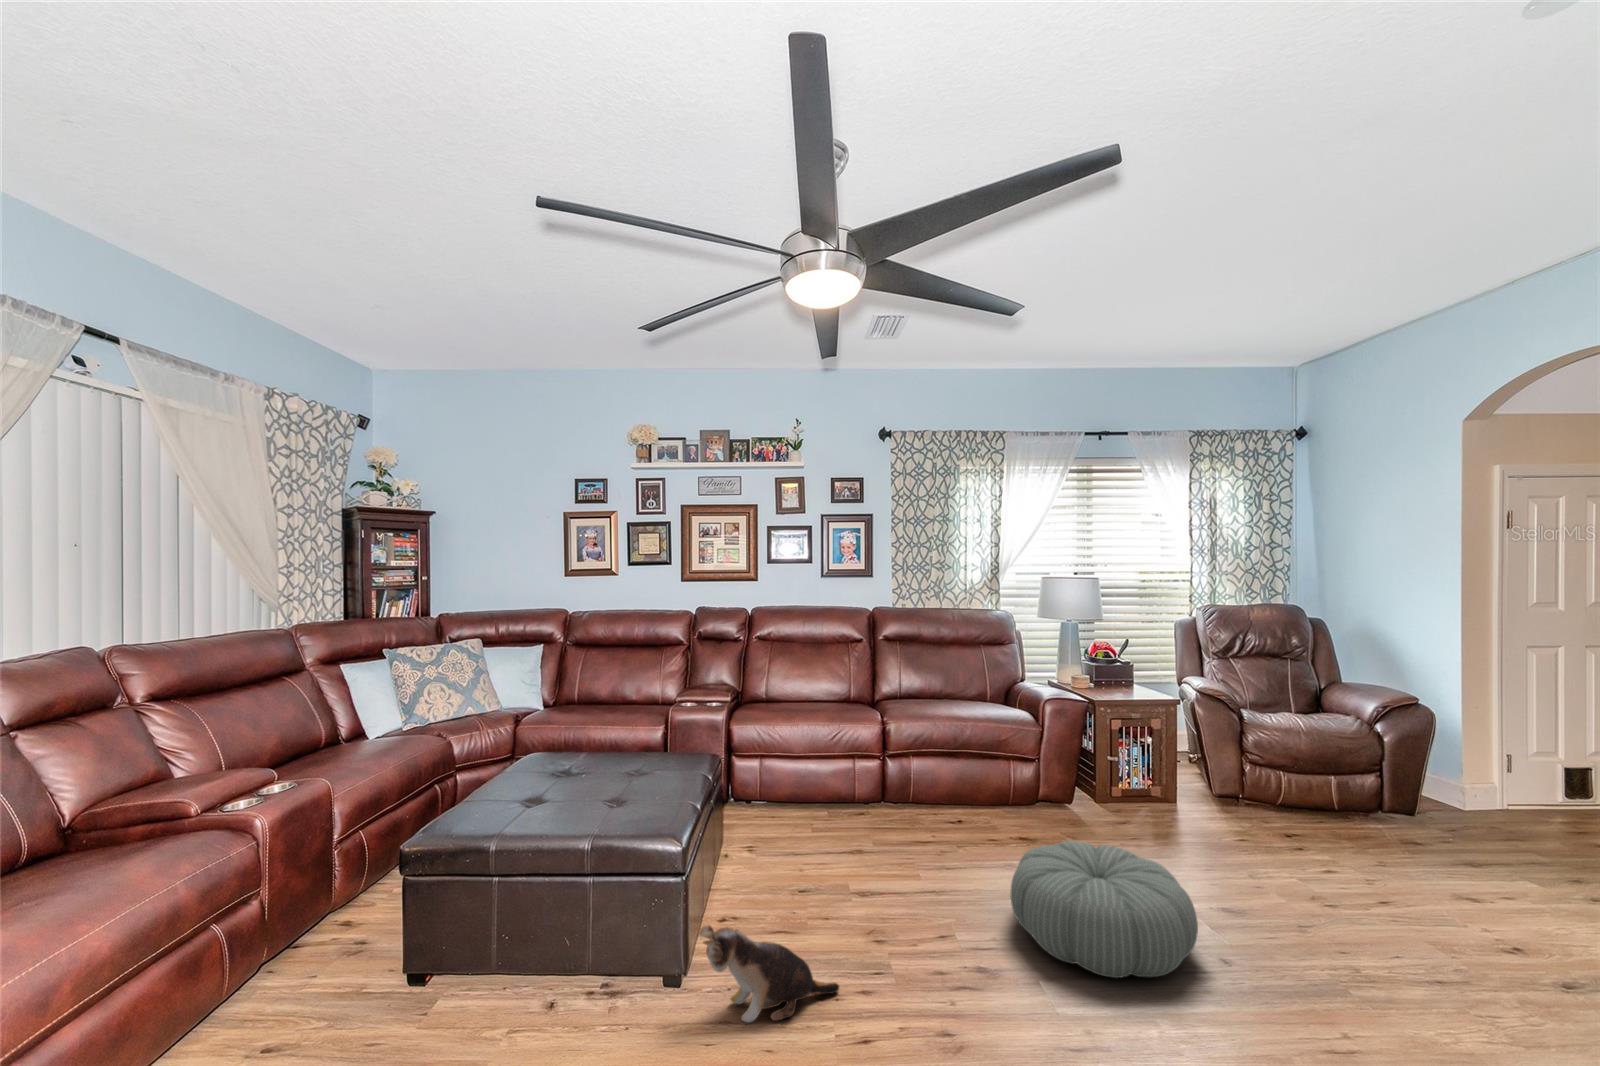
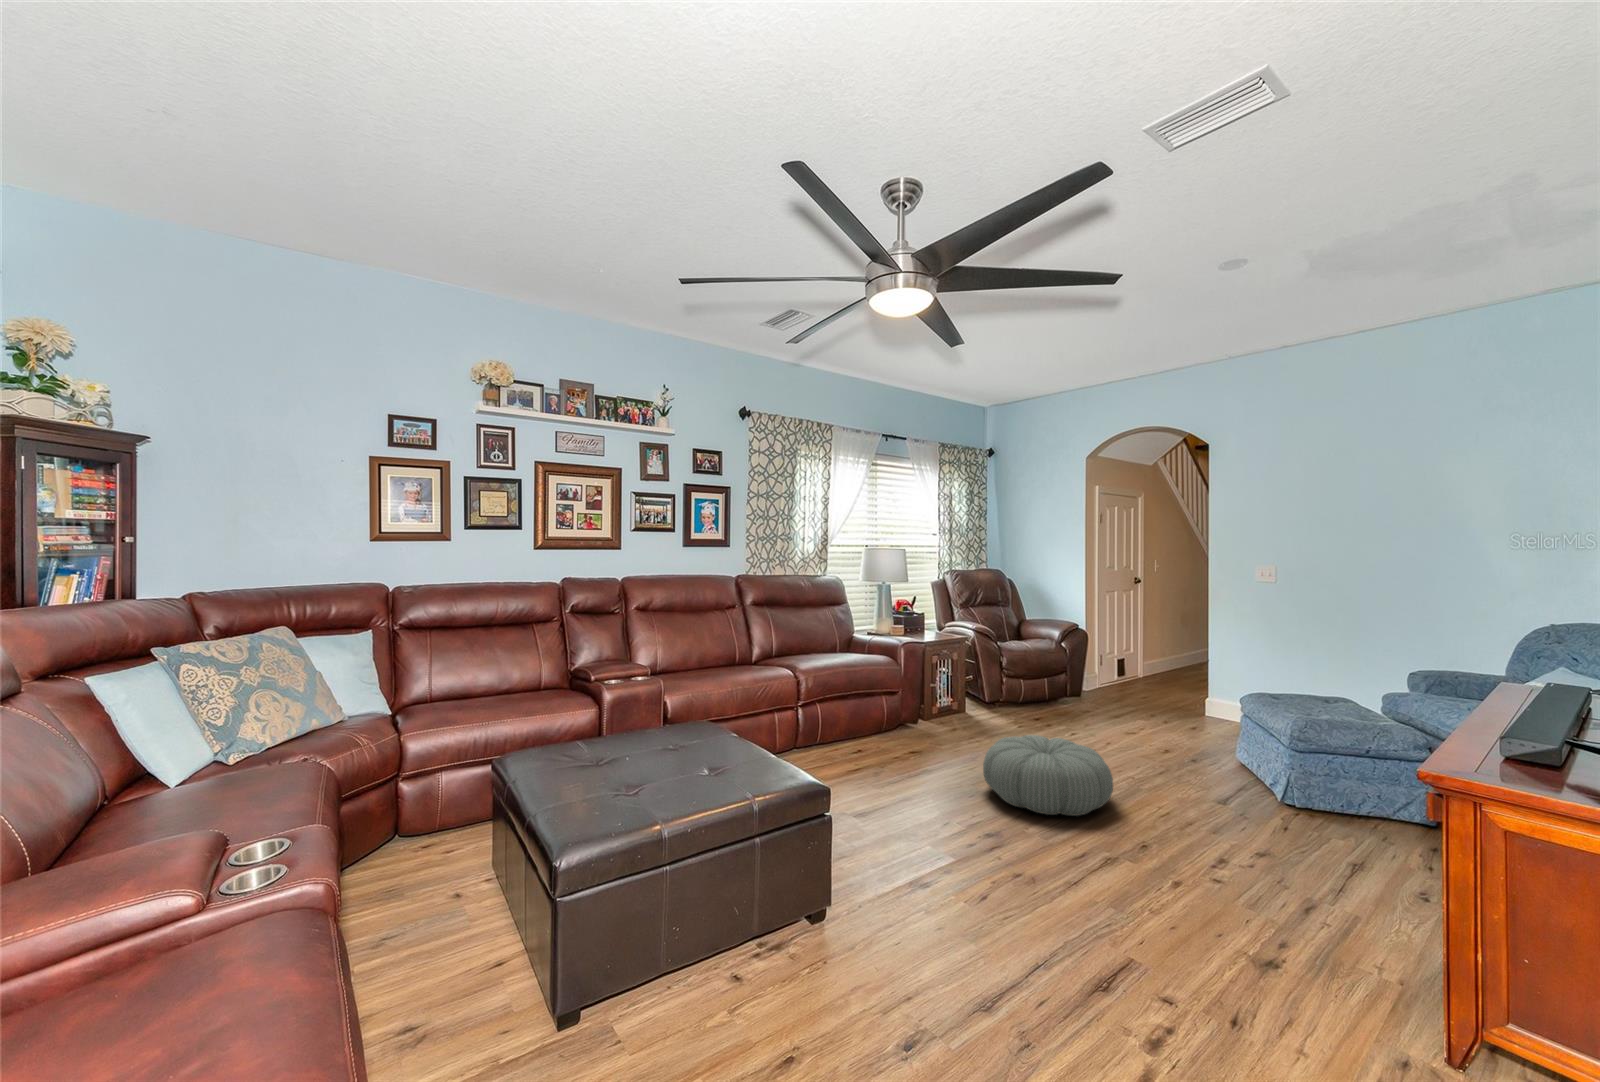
plush toy: present [699,925,839,1022] -> none [904,846,969,921]

